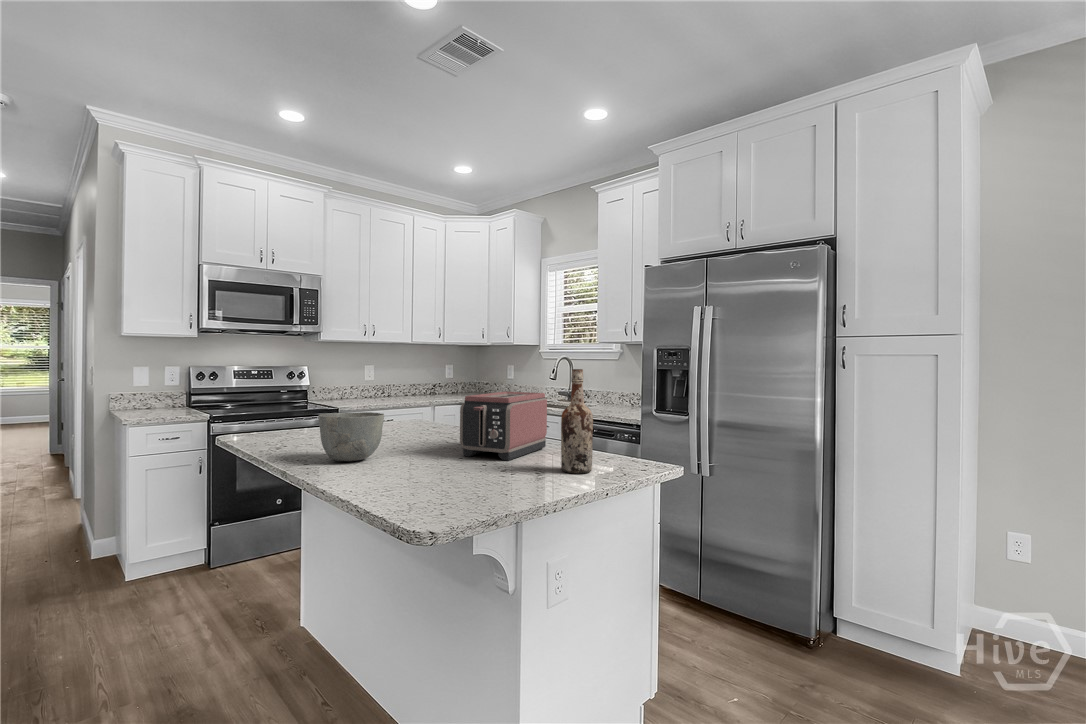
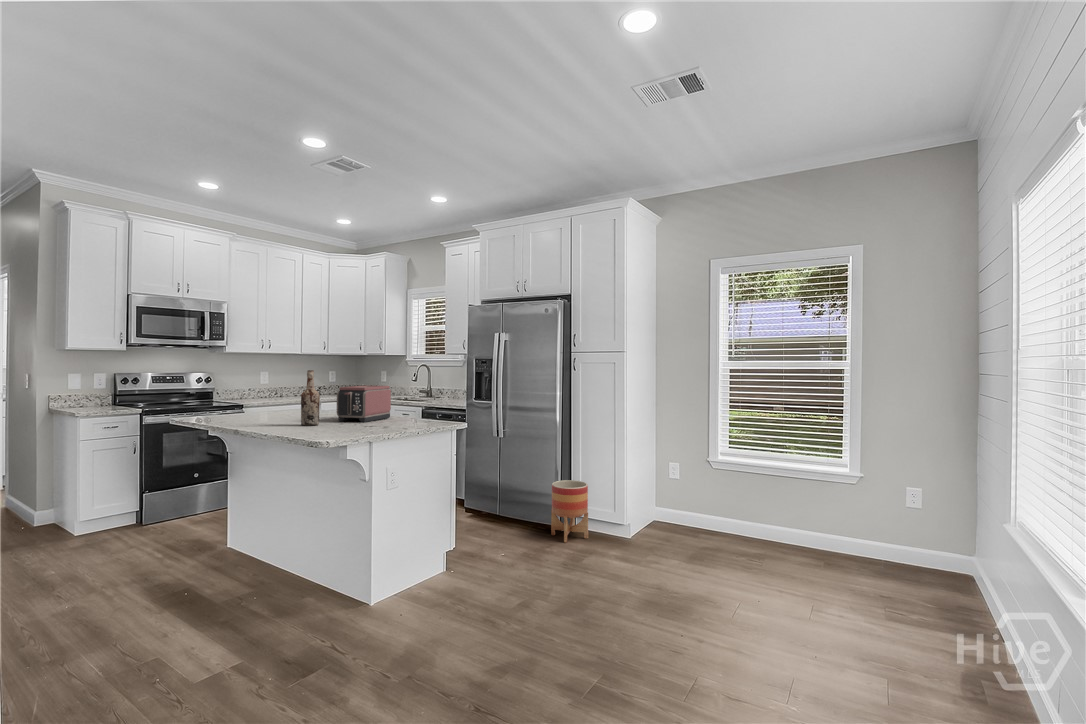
wine bottle: present [561,369,593,474] -> present [301,370,320,426]
bowl: present [318,412,384,461] -> none [252,397,291,424]
planter: none [808,557,884,678] -> present [551,480,588,543]

